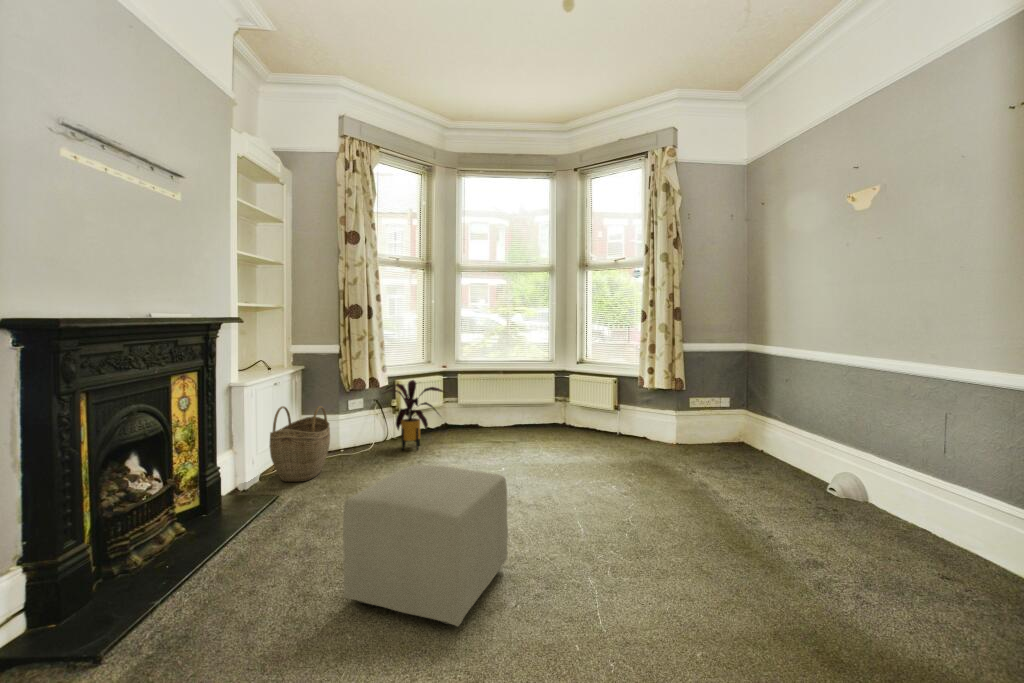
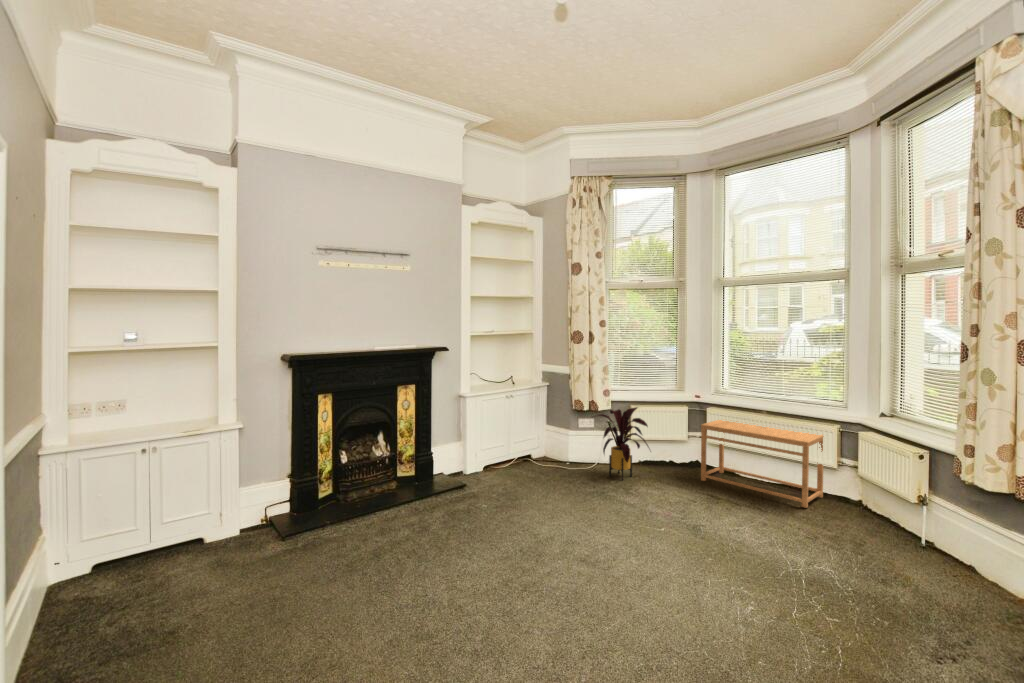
side table: none [468,382,549,435] -> present [701,420,824,508]
woven basket: present [269,406,330,482] -> none [484,415,534,479]
ottoman: present [343,465,508,626] -> none [371,486,485,620]

